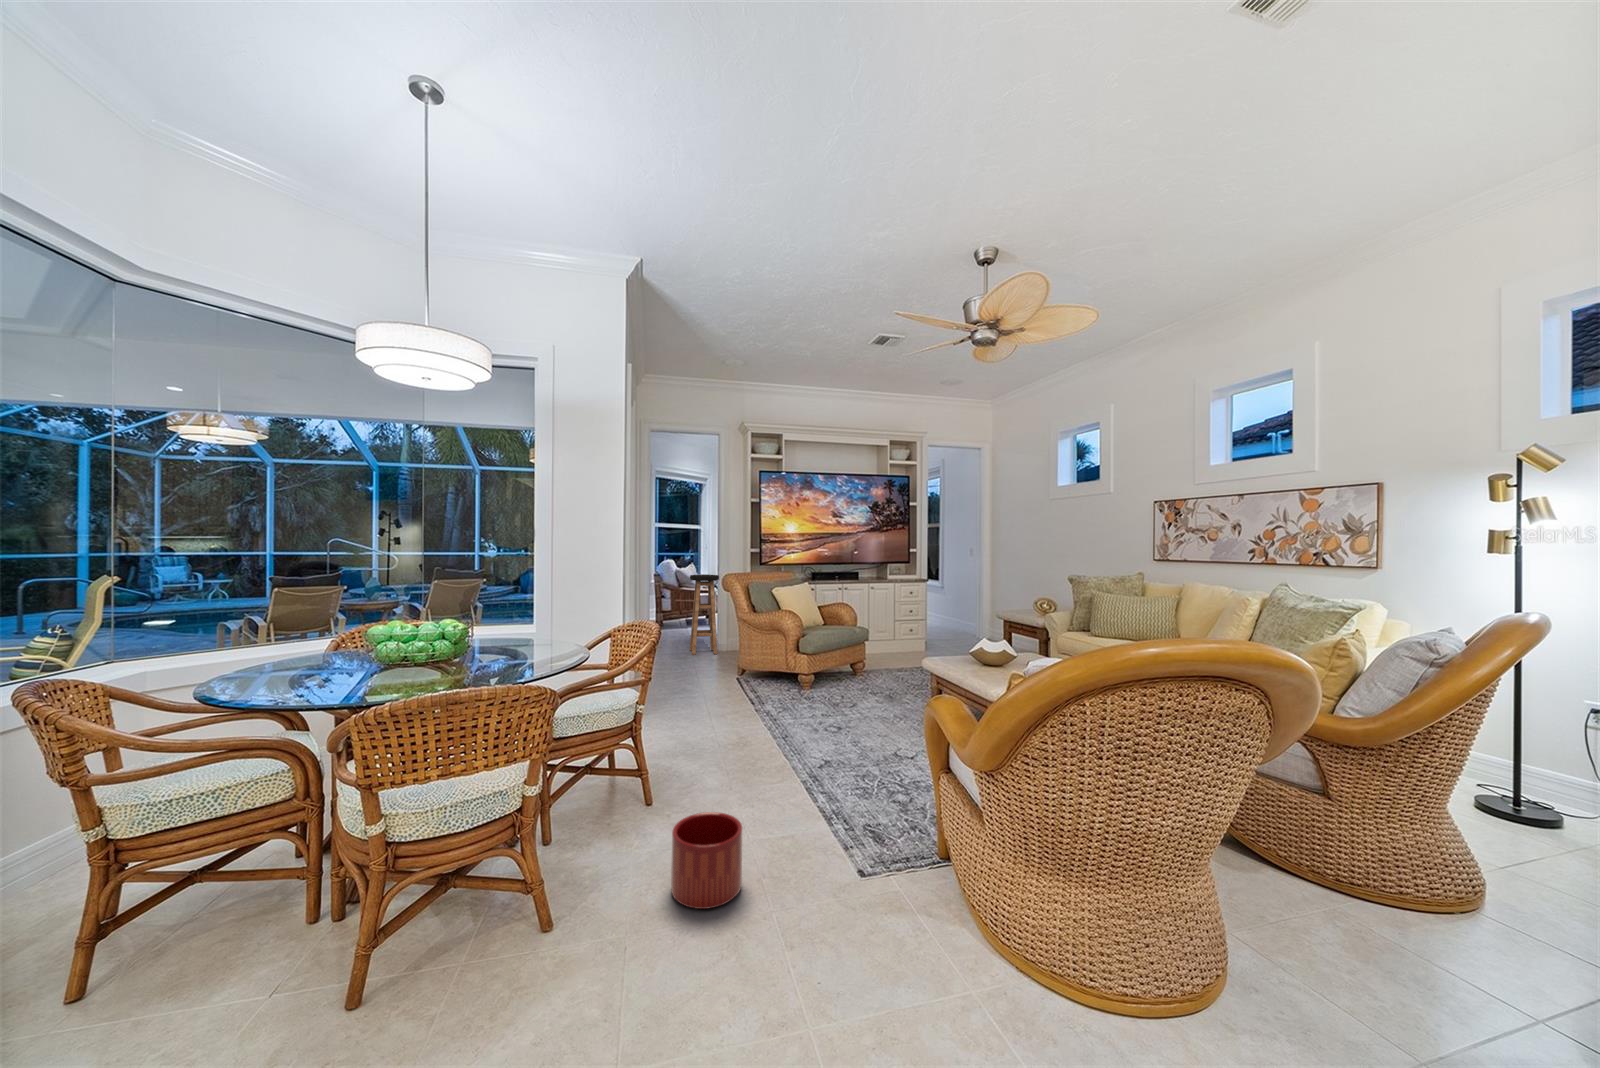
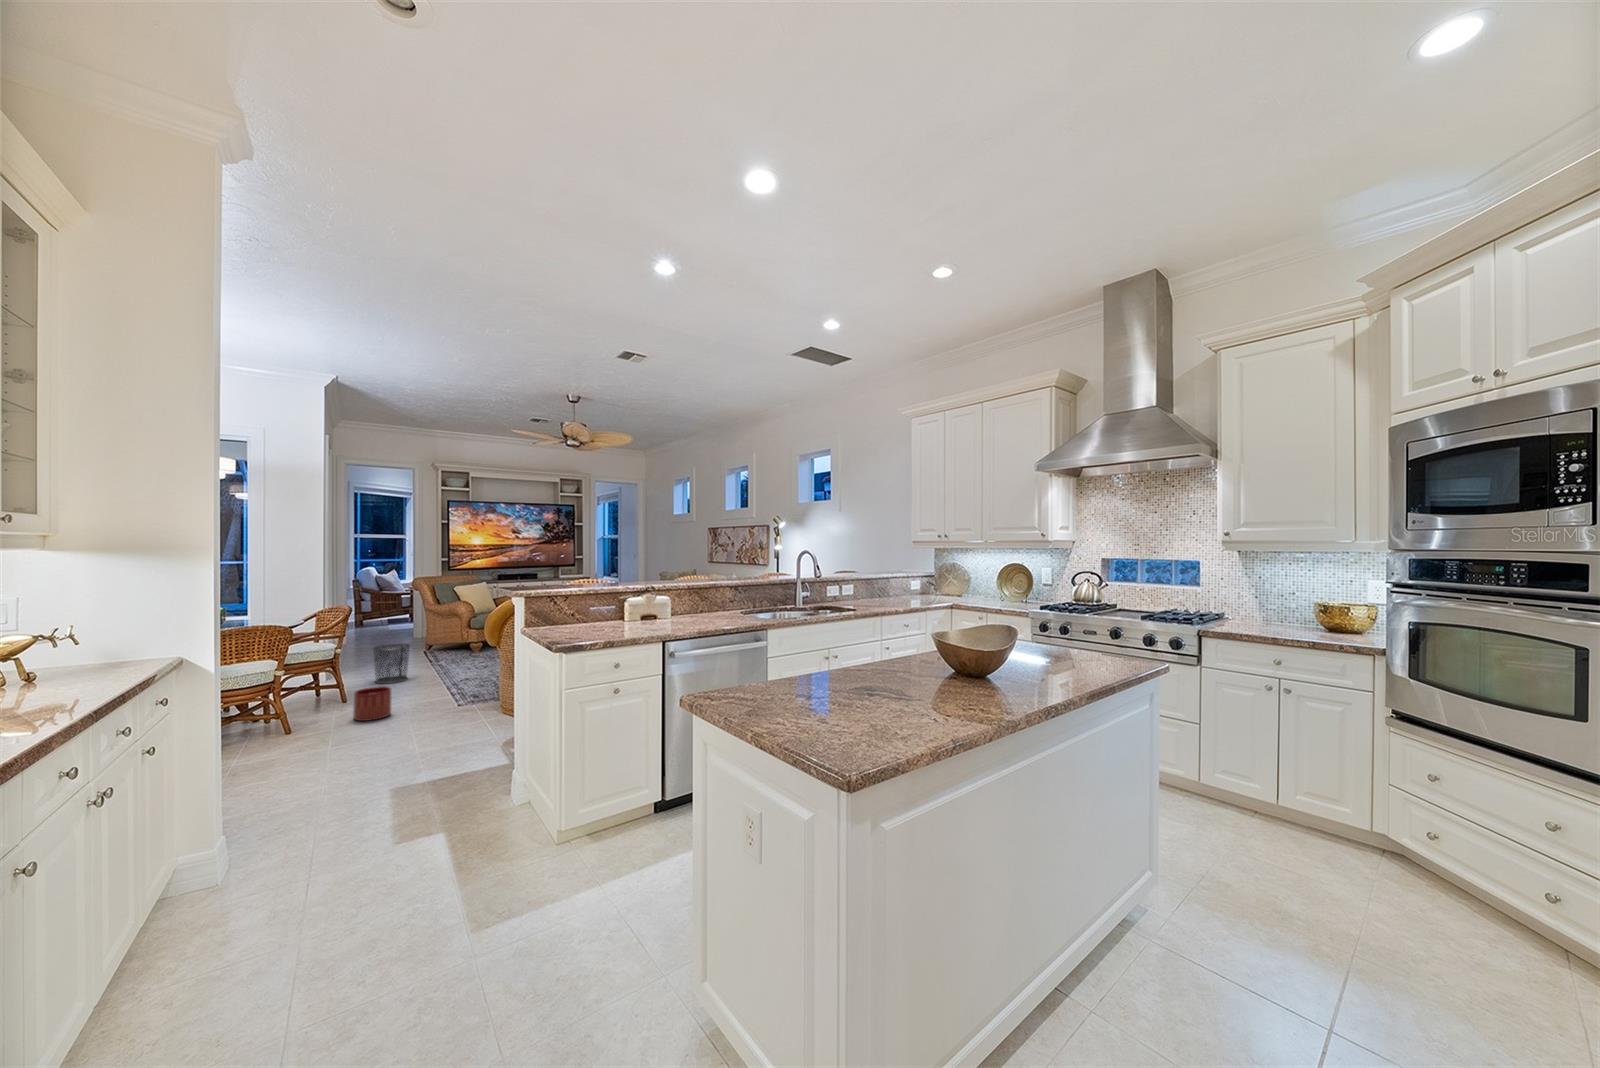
bar stool: present [690,574,719,655] -> none [386,579,412,641]
waste bin: none [688,683,743,757] -> present [373,644,410,684]

